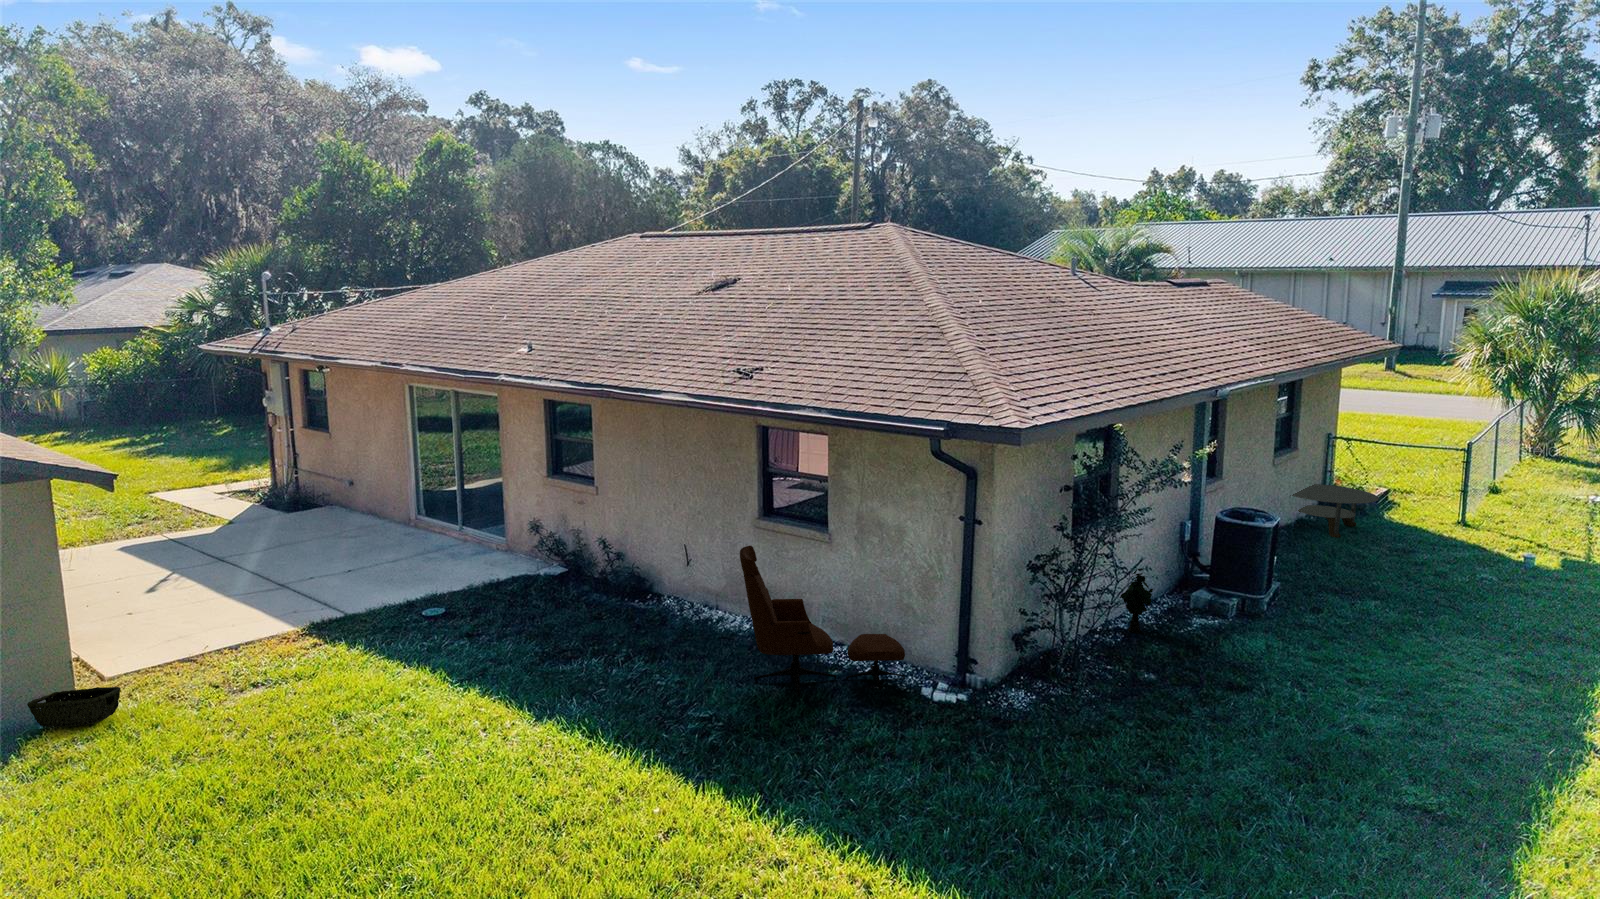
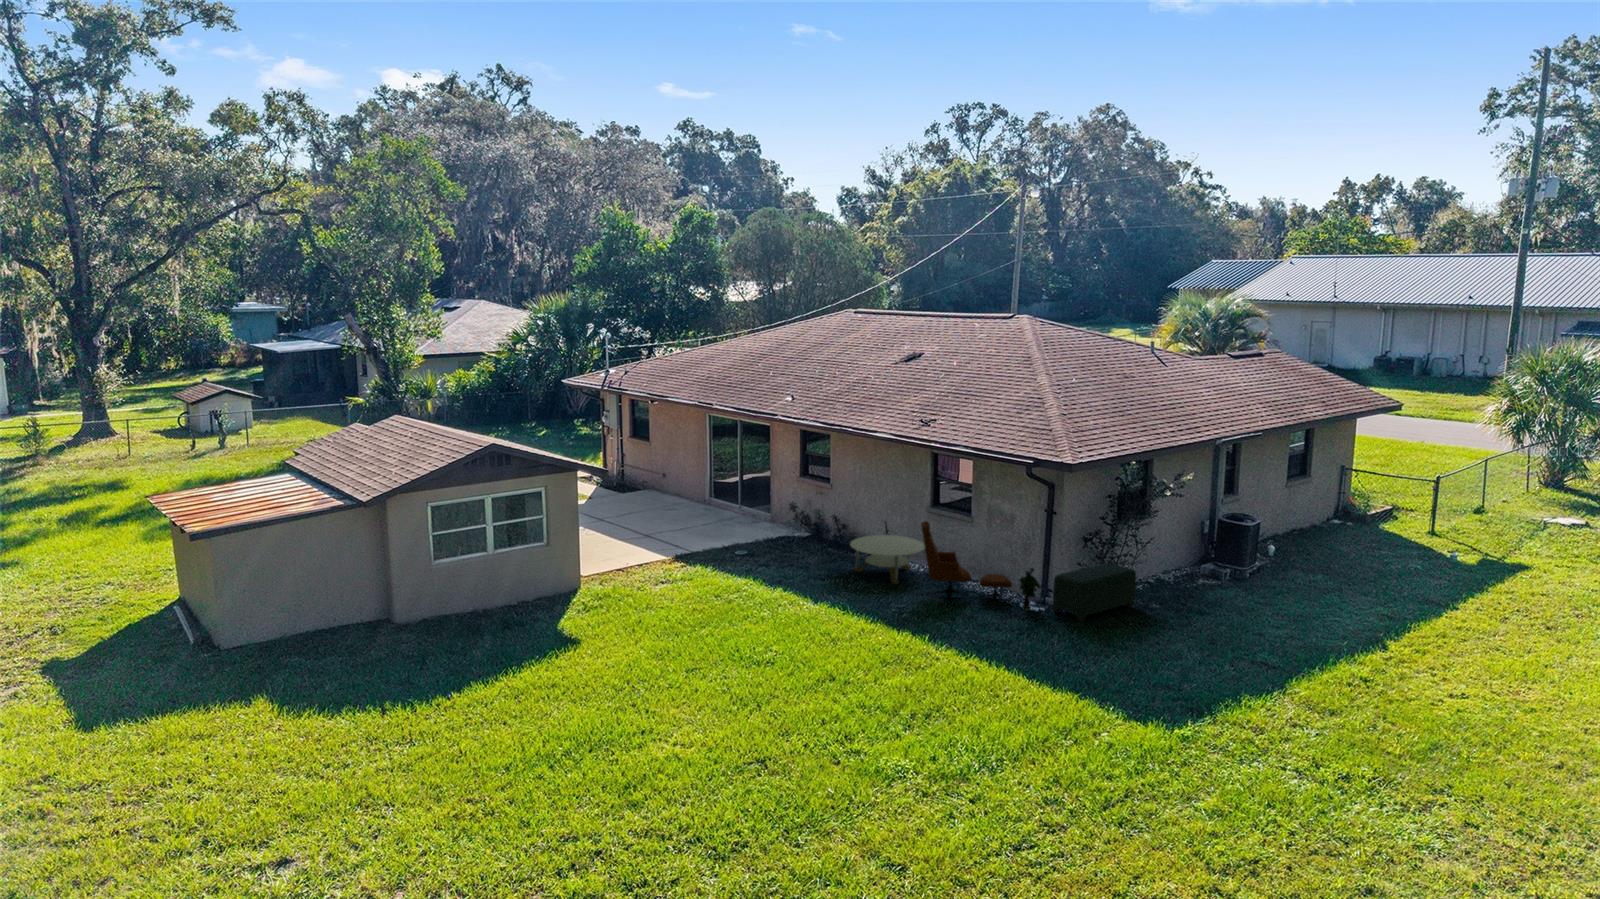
round table: present [1290,484,1379,538] -> present [850,535,925,584]
decorative plant: present [1120,568,1153,633] -> present [1018,568,1040,608]
bench: none [982,604,1120,724] -> present [1052,563,1136,621]
woven basket: present [27,687,121,727] -> none [575,576,612,593]

